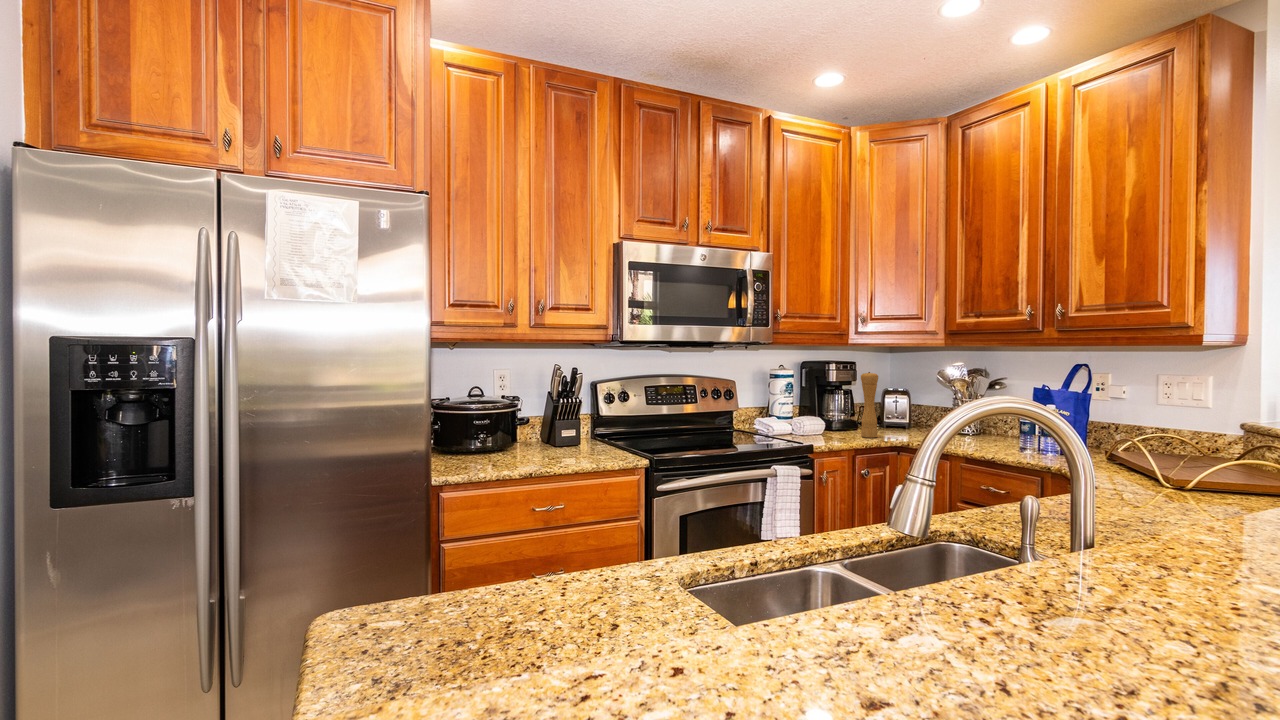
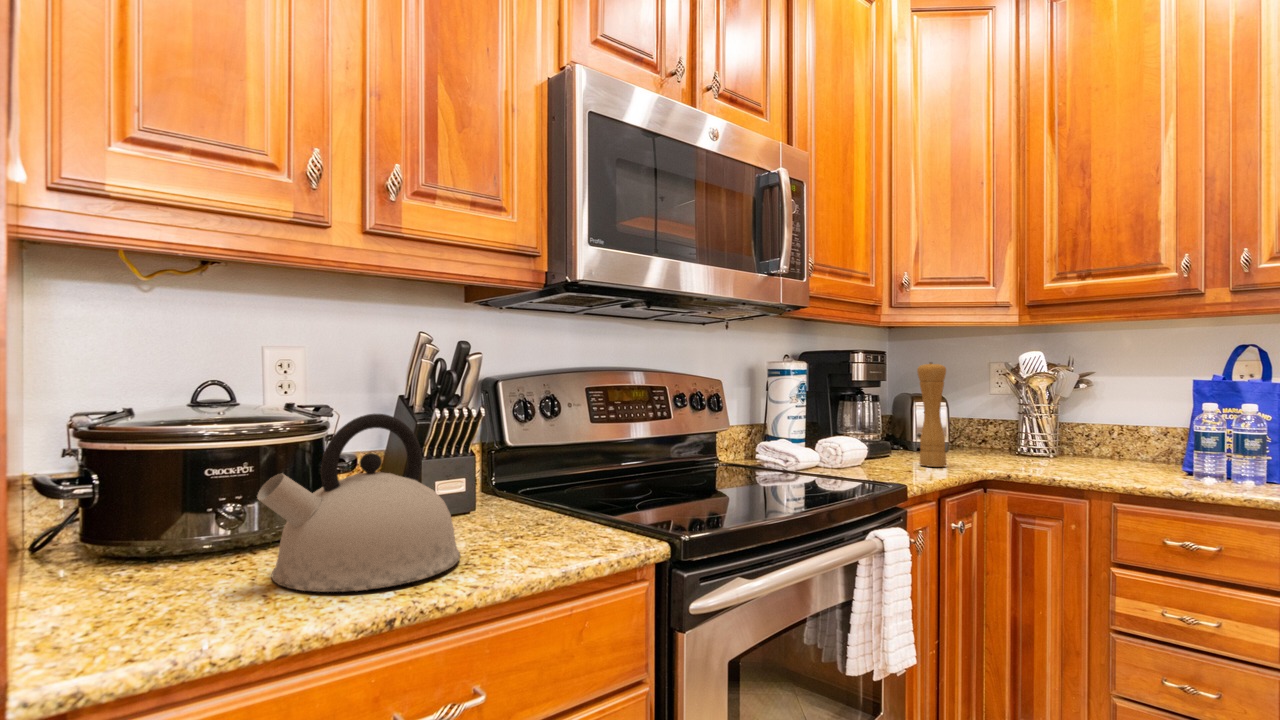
kettle: none [492,403,562,465] -> present [257,414,460,592]

